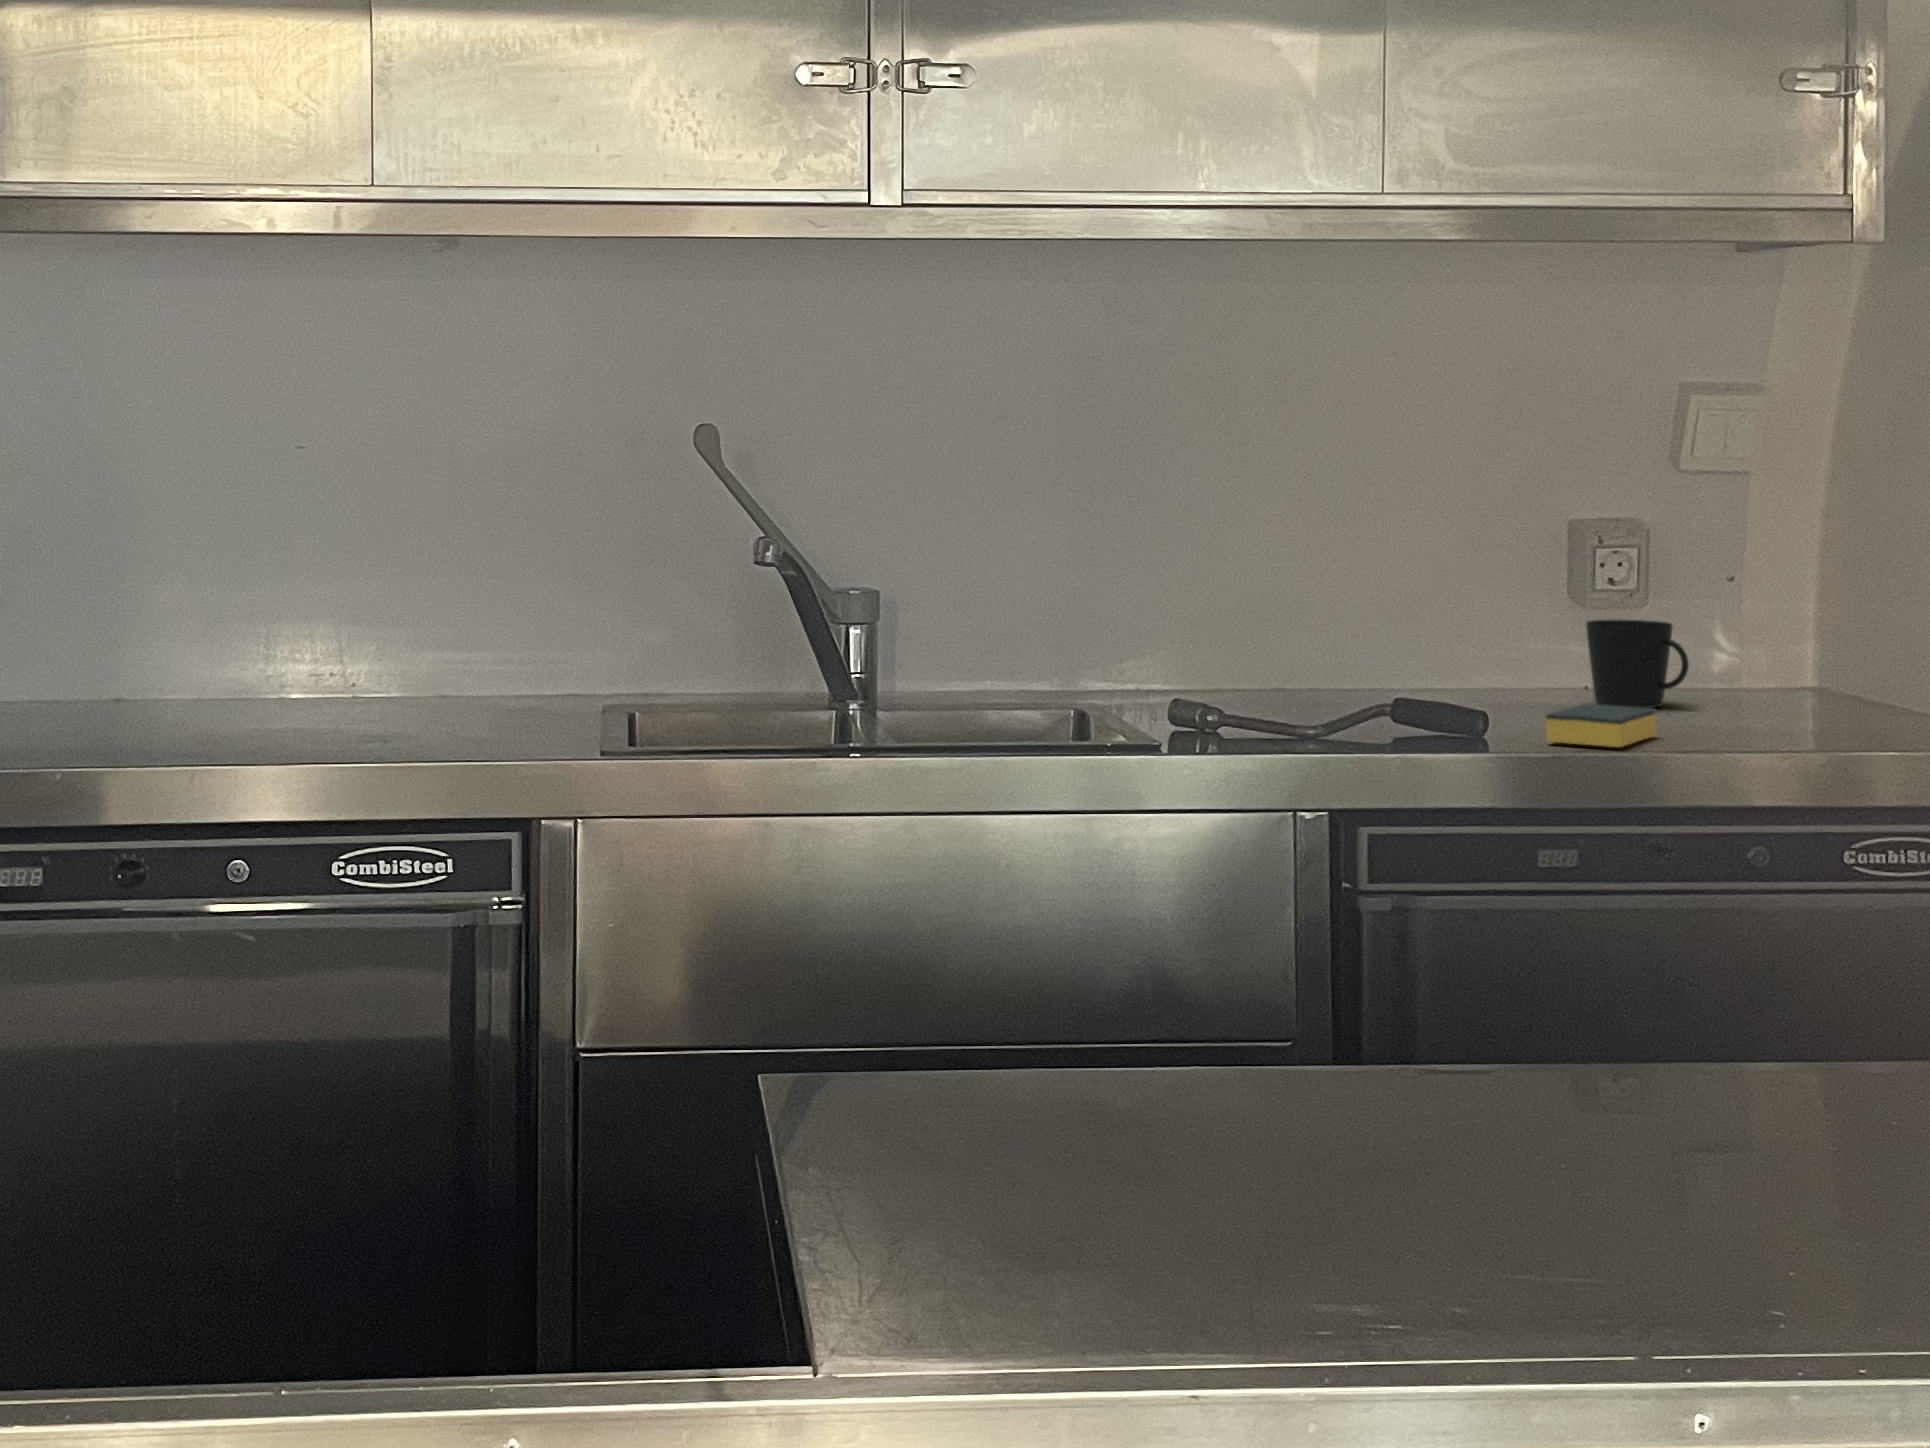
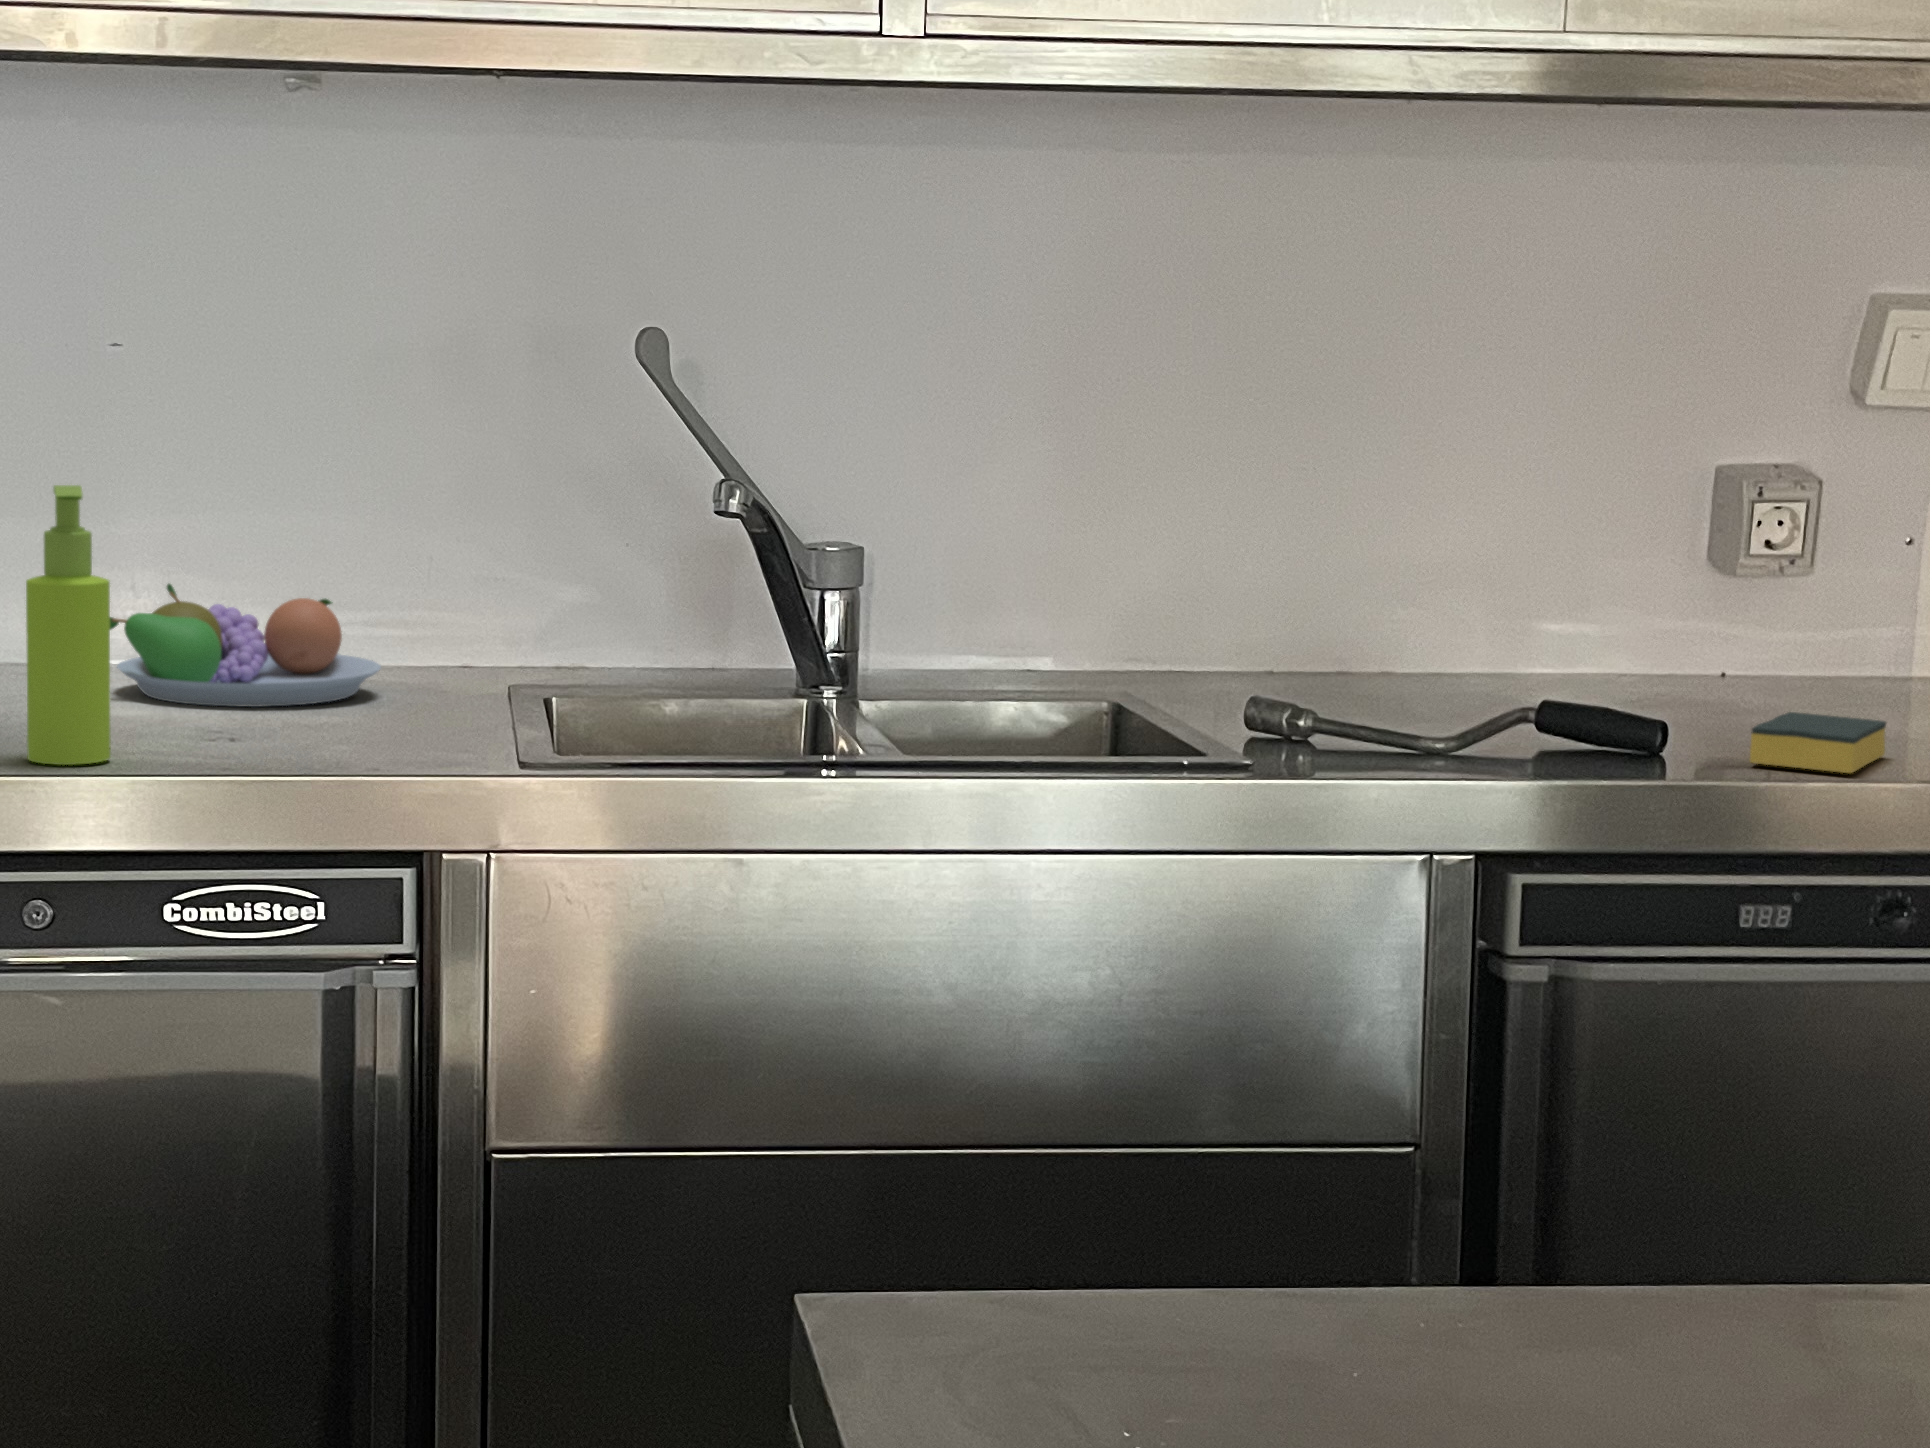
soap dispenser: none [231,552,293,760] -> present [26,485,111,765]
cup: present [1586,620,1689,708] -> none [1768,598,1901,713]
fruit bowl: none [285,631,508,723] -> present [110,584,381,707]

